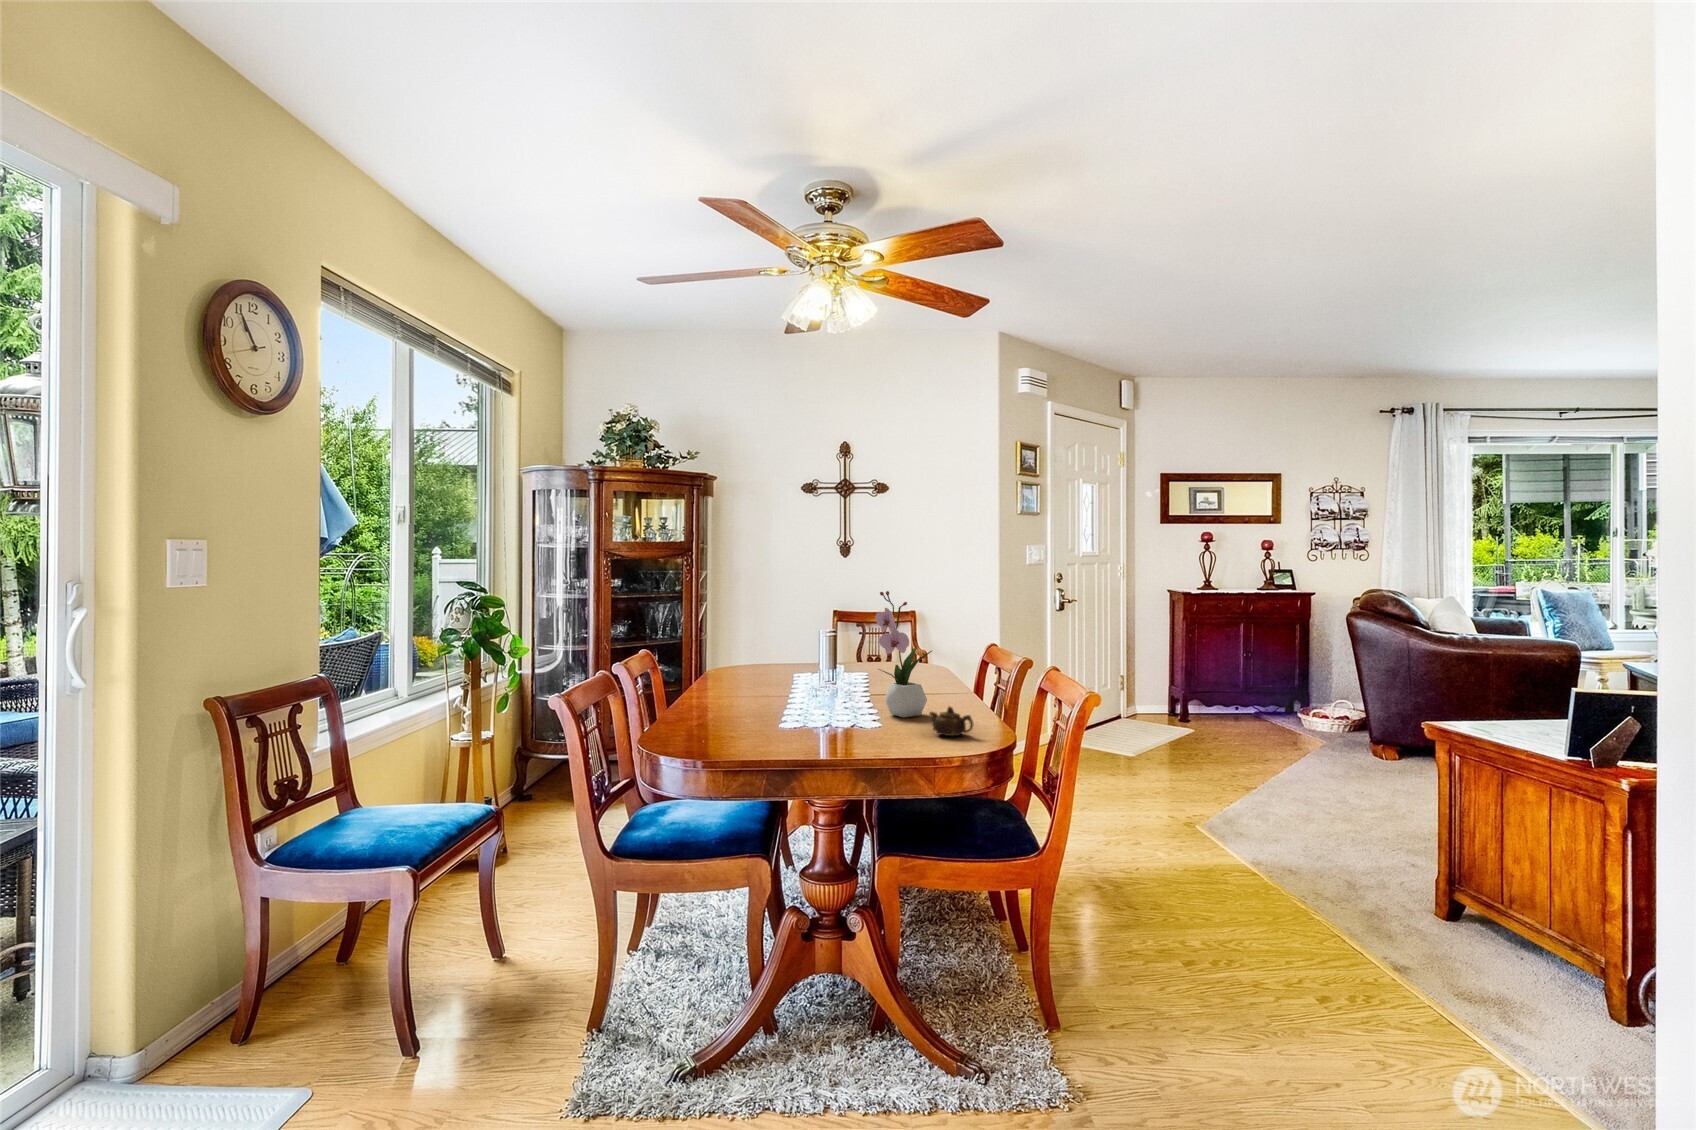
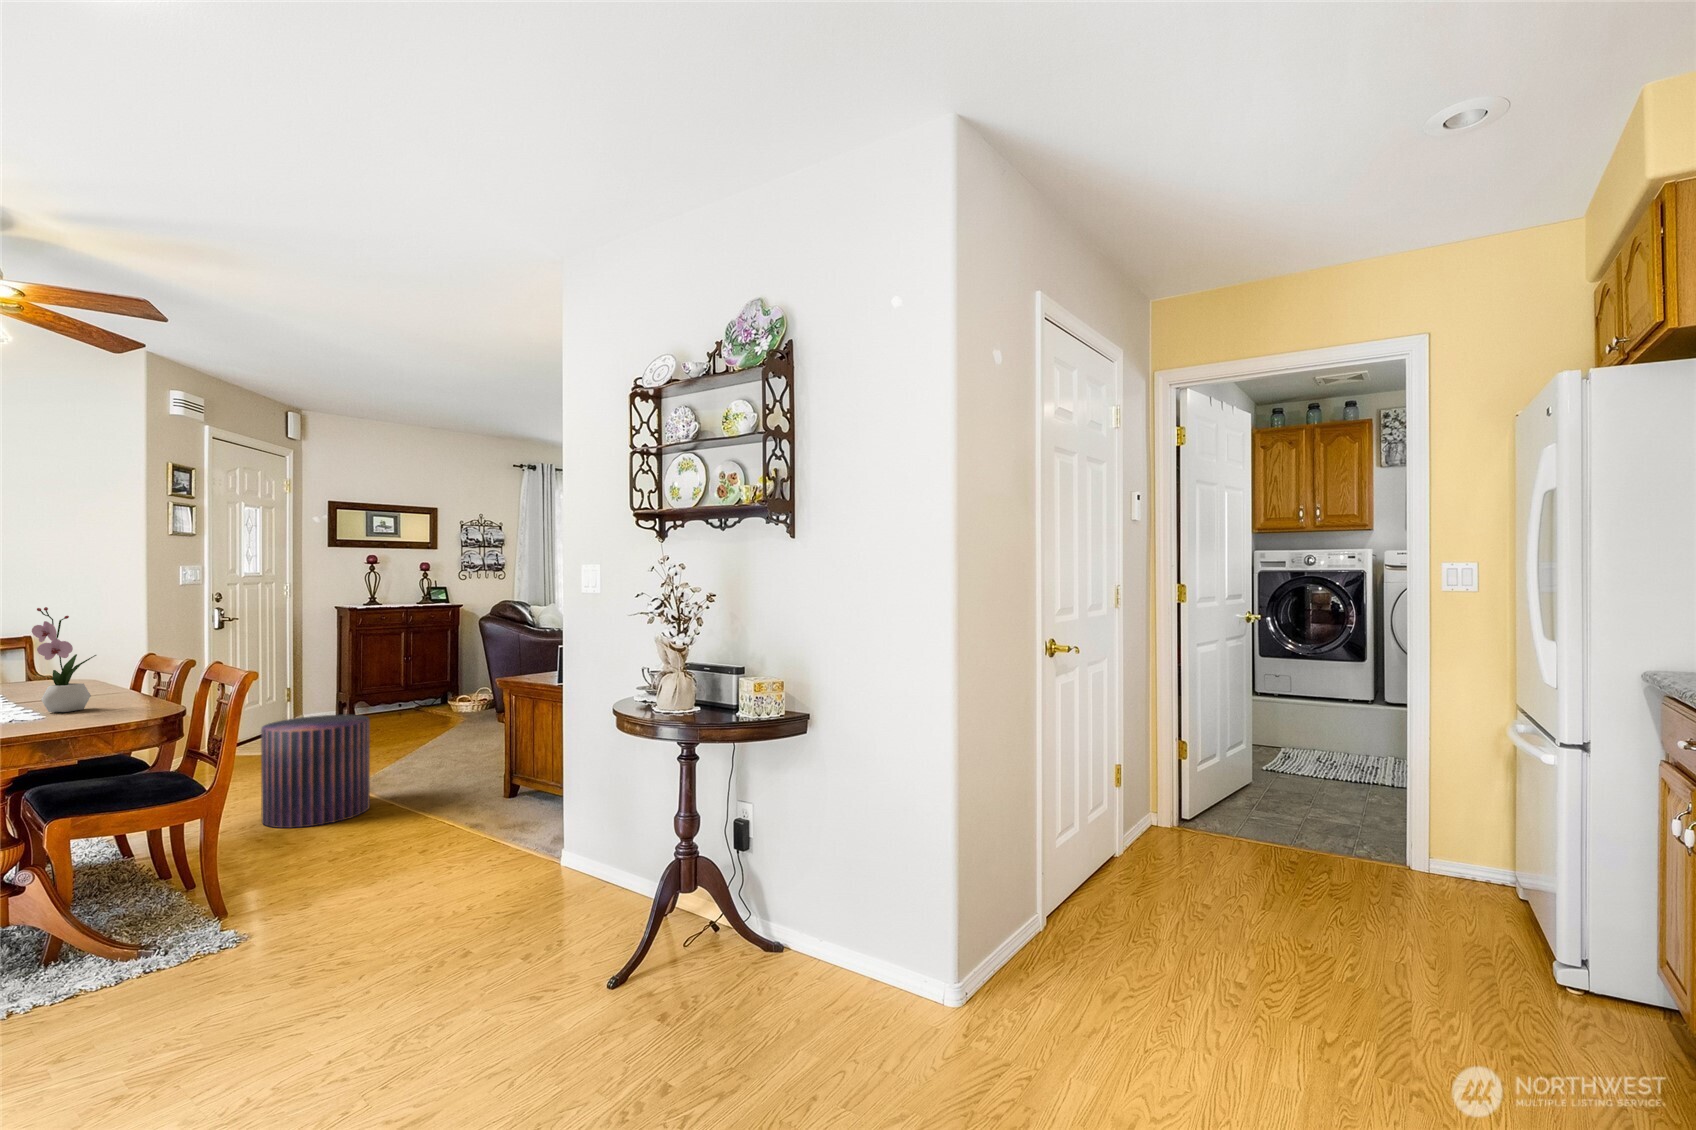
teapot: present [930,707,973,736] -> none [100,692,146,714]
pouf: none [1102,732,1228,886] -> present [261,715,370,828]

